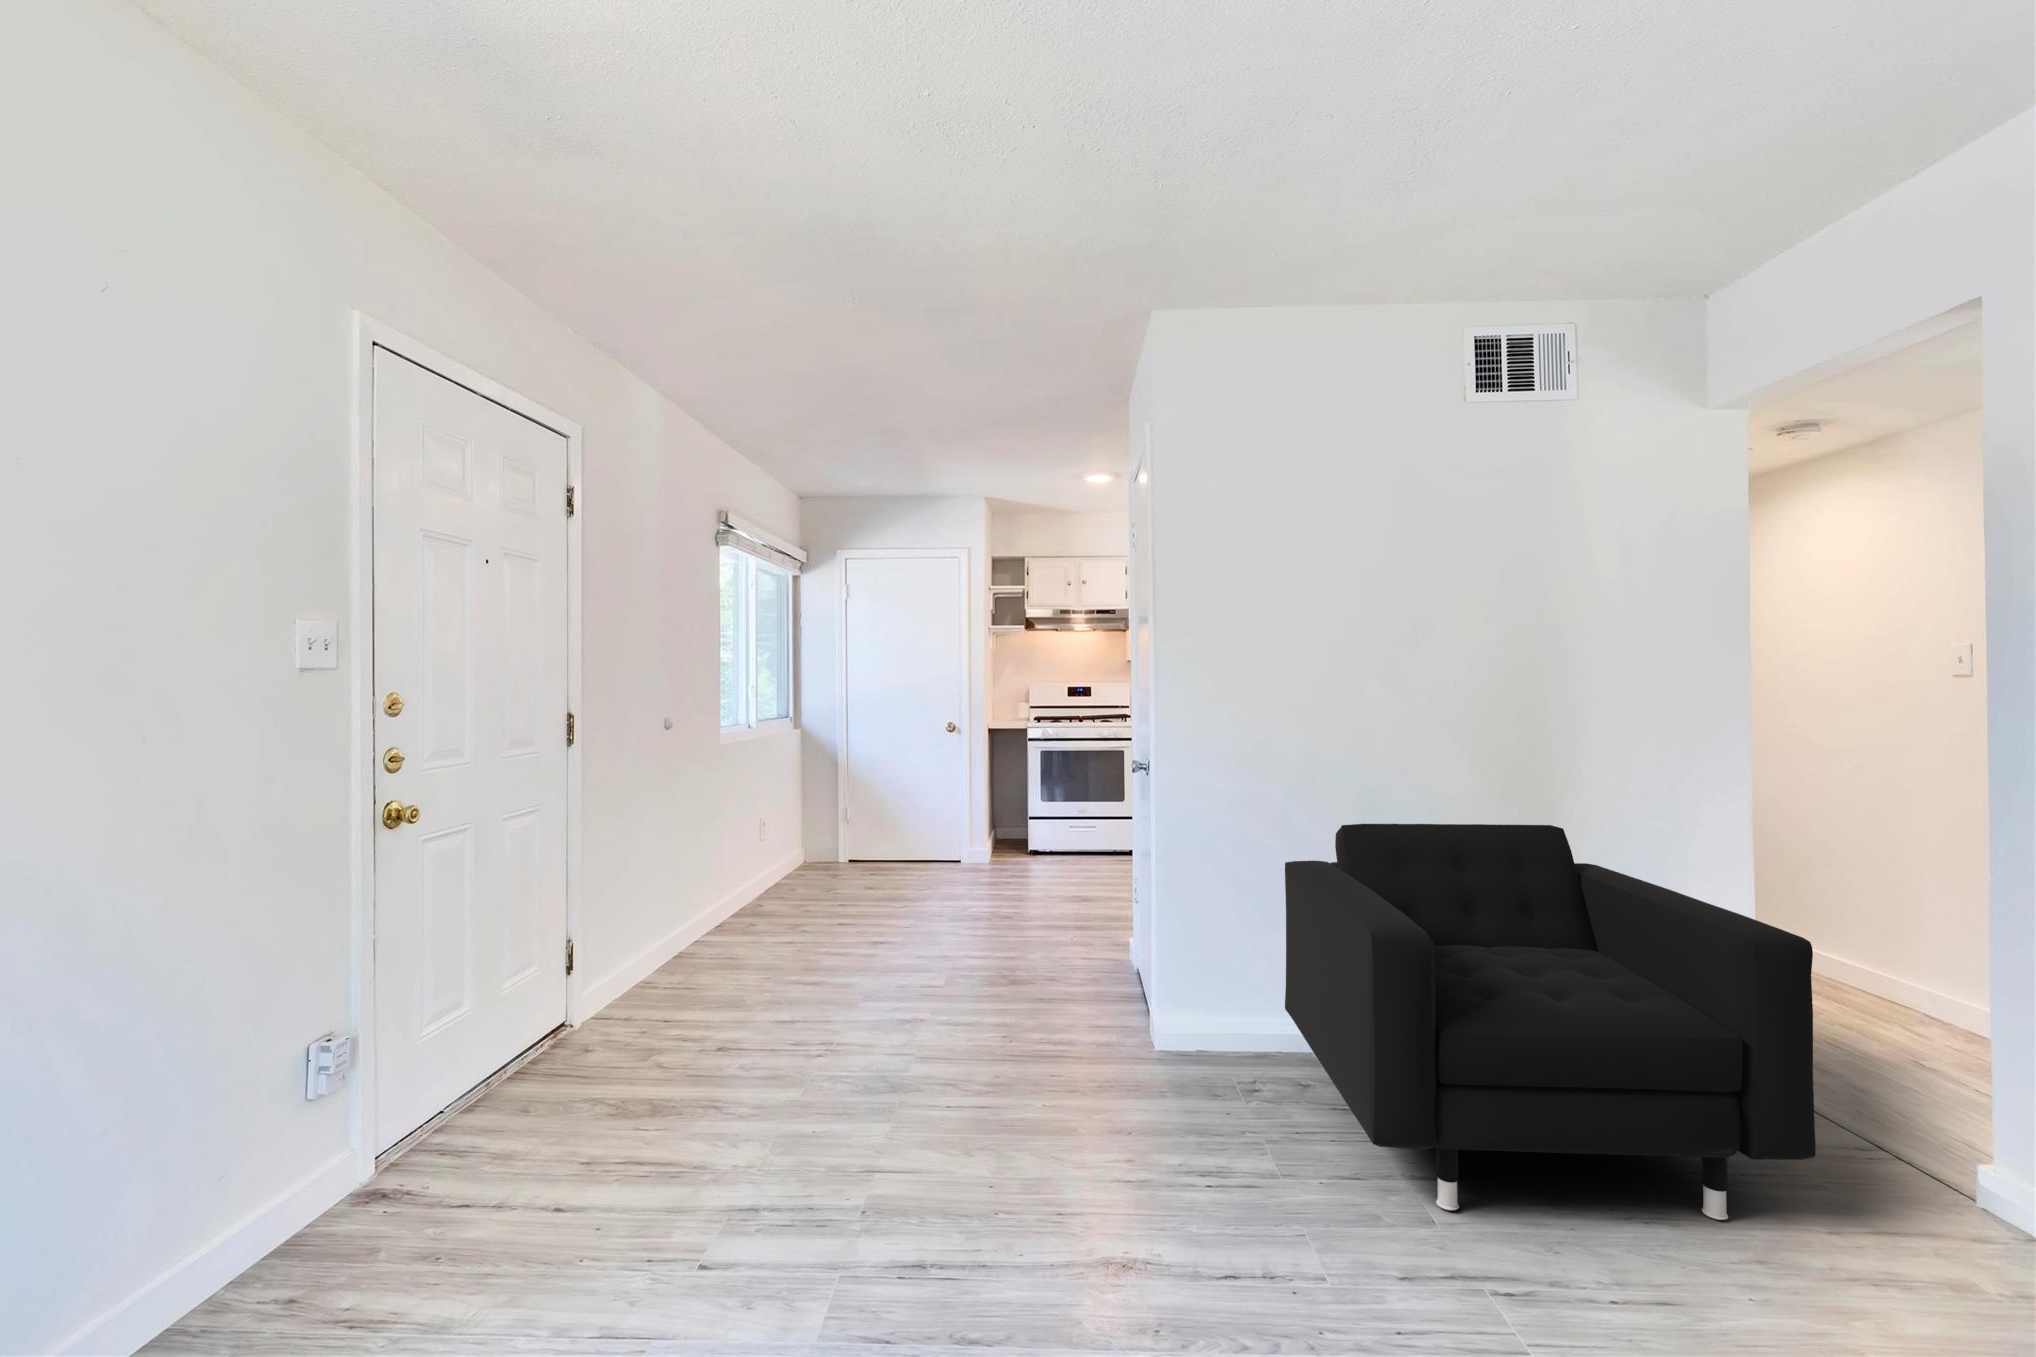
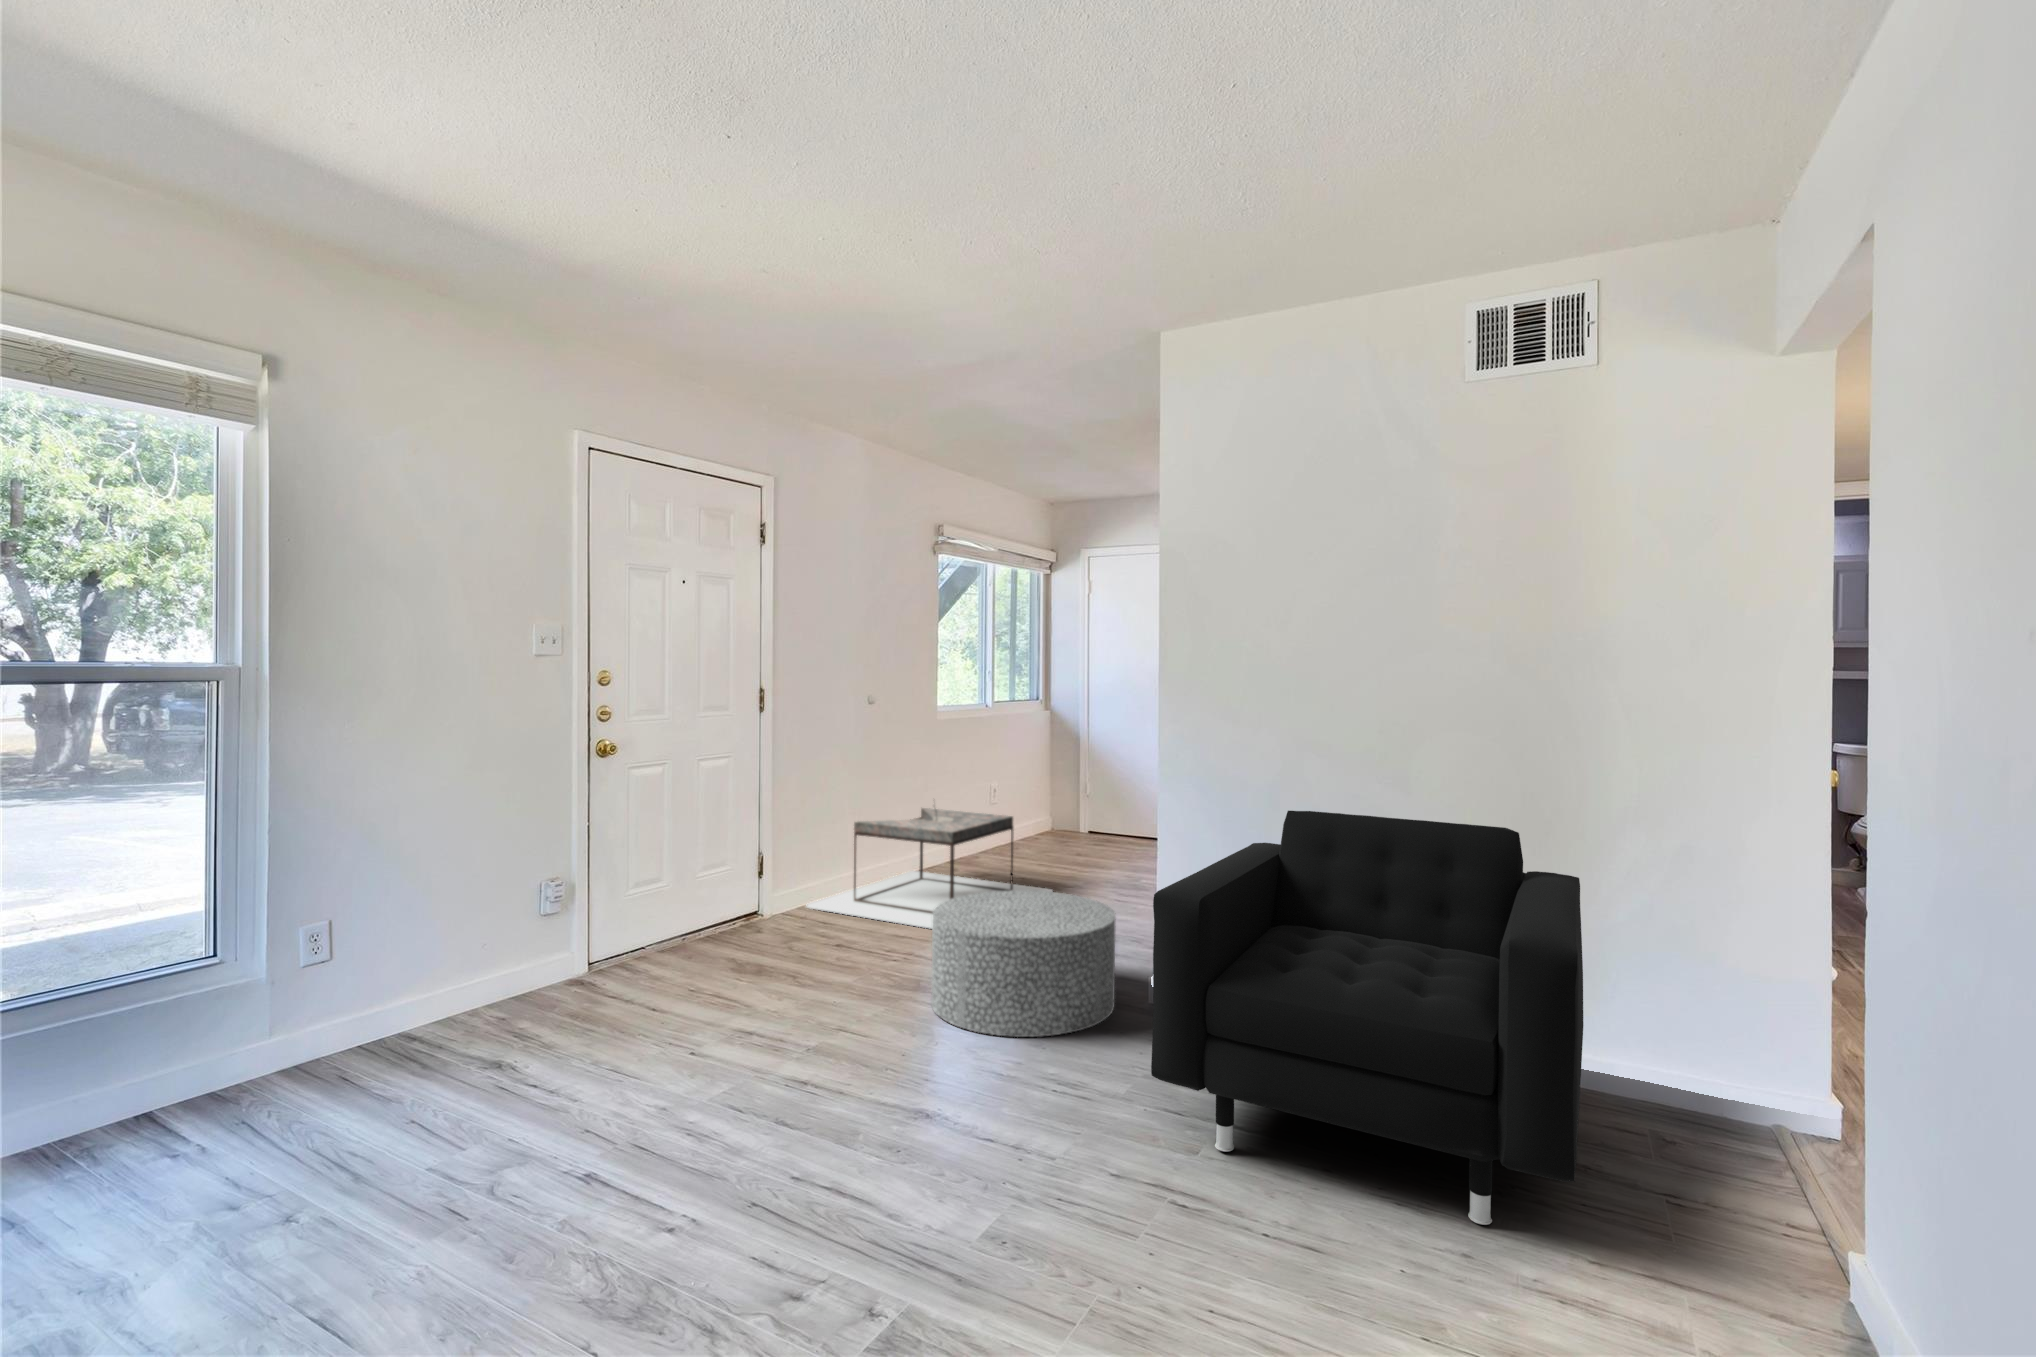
coffee table: none [618,843,899,1006] -> present [806,808,1053,929]
ottoman: none [926,941,1146,1131] -> present [931,891,1116,1037]

